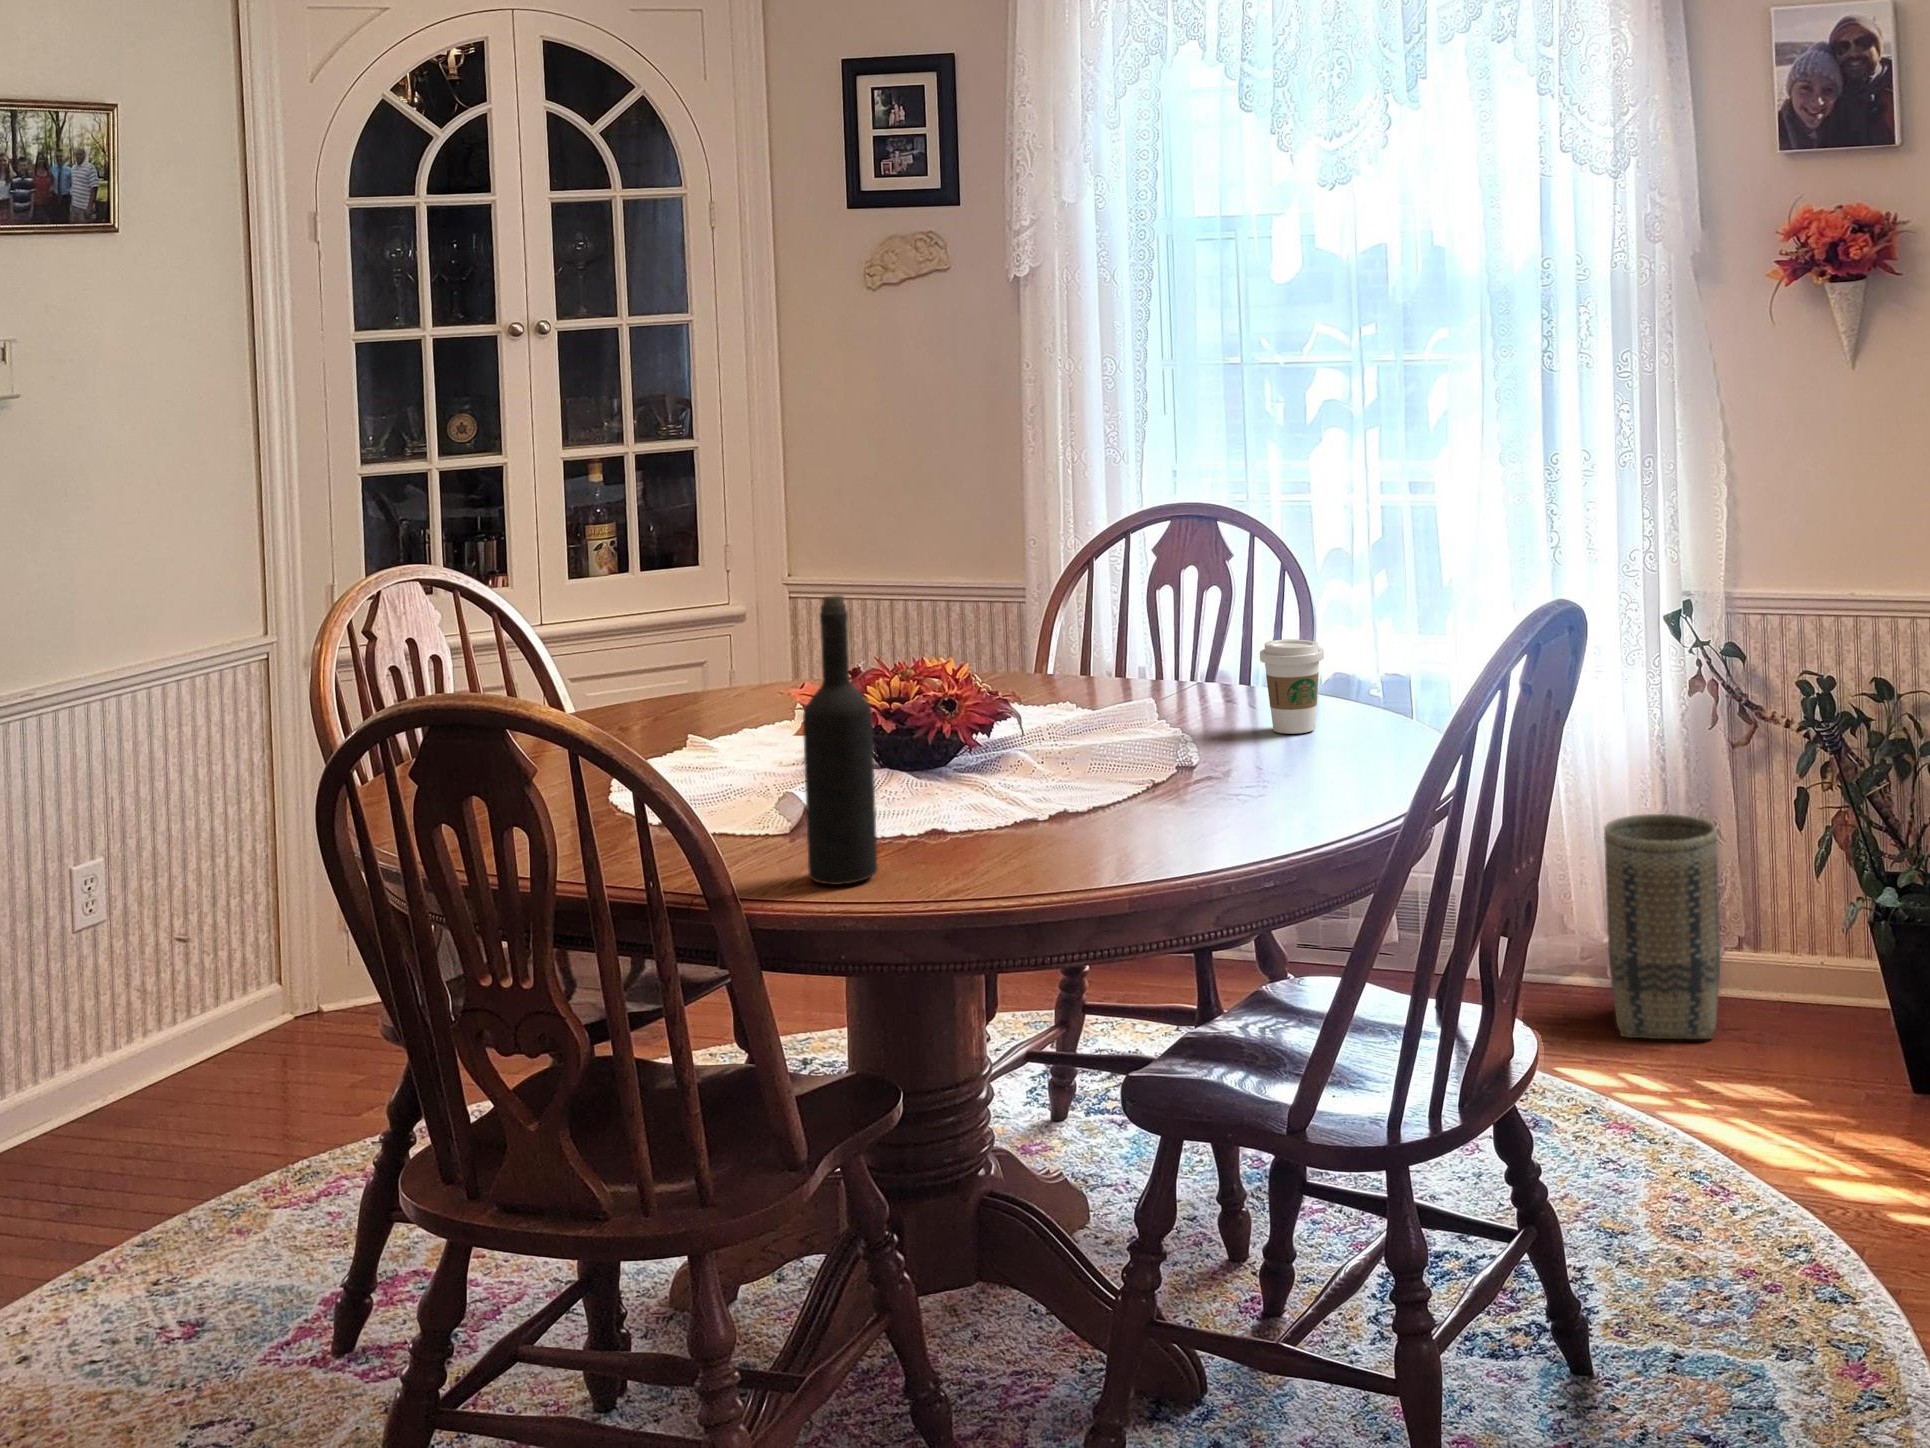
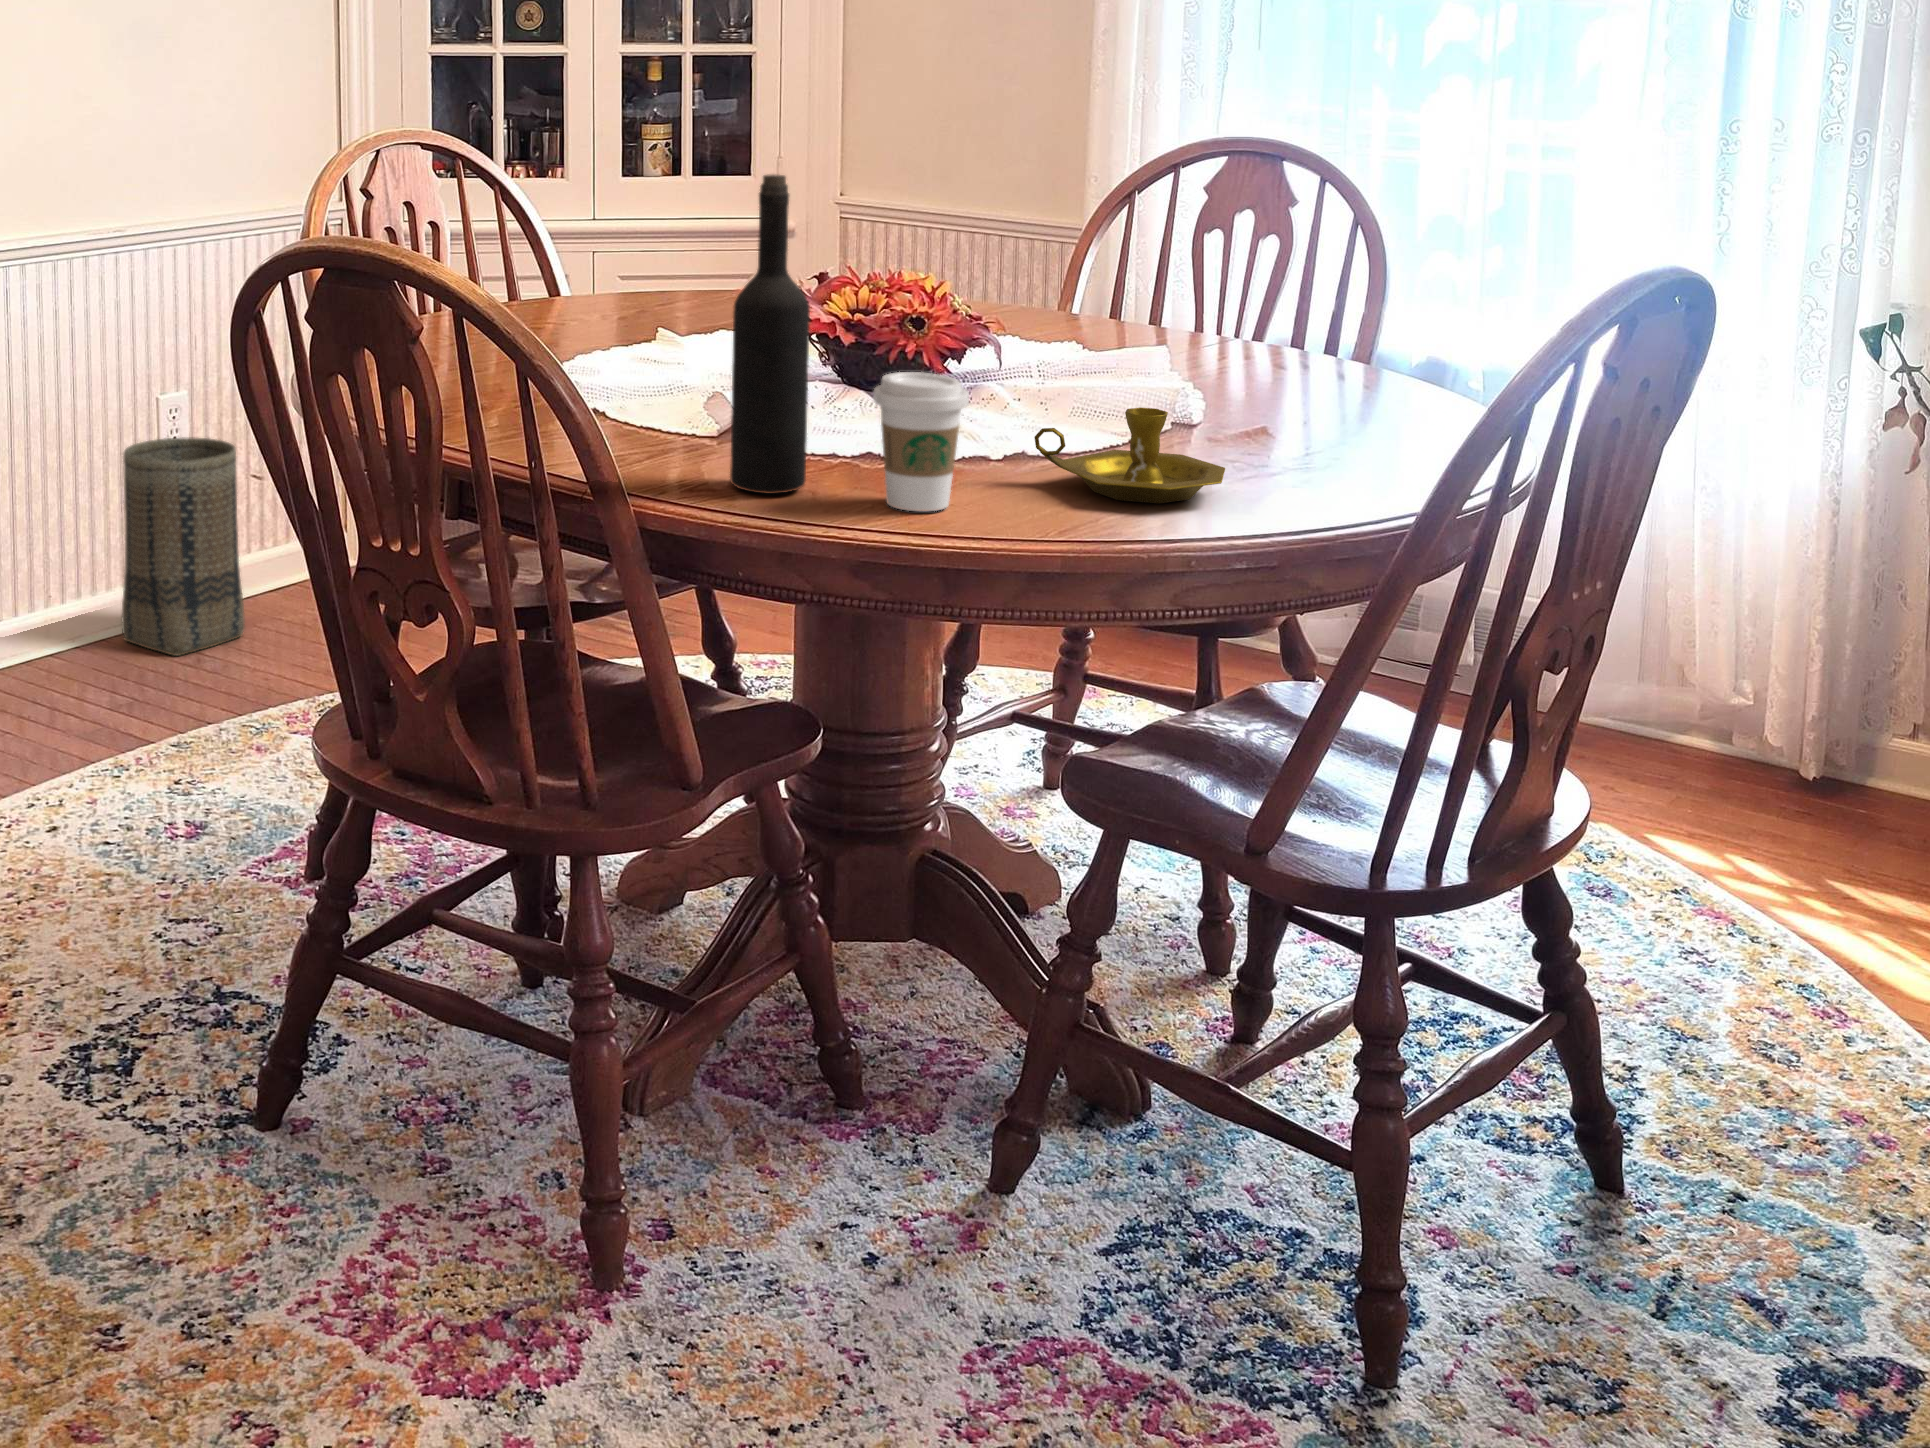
coffee cup: present [1260,639,1324,734] -> present [874,372,969,511]
candlestick: none [1069,762,1231,846] -> present [1034,408,1225,504]
basket: present [1604,814,1720,1039] -> present [122,437,245,656]

